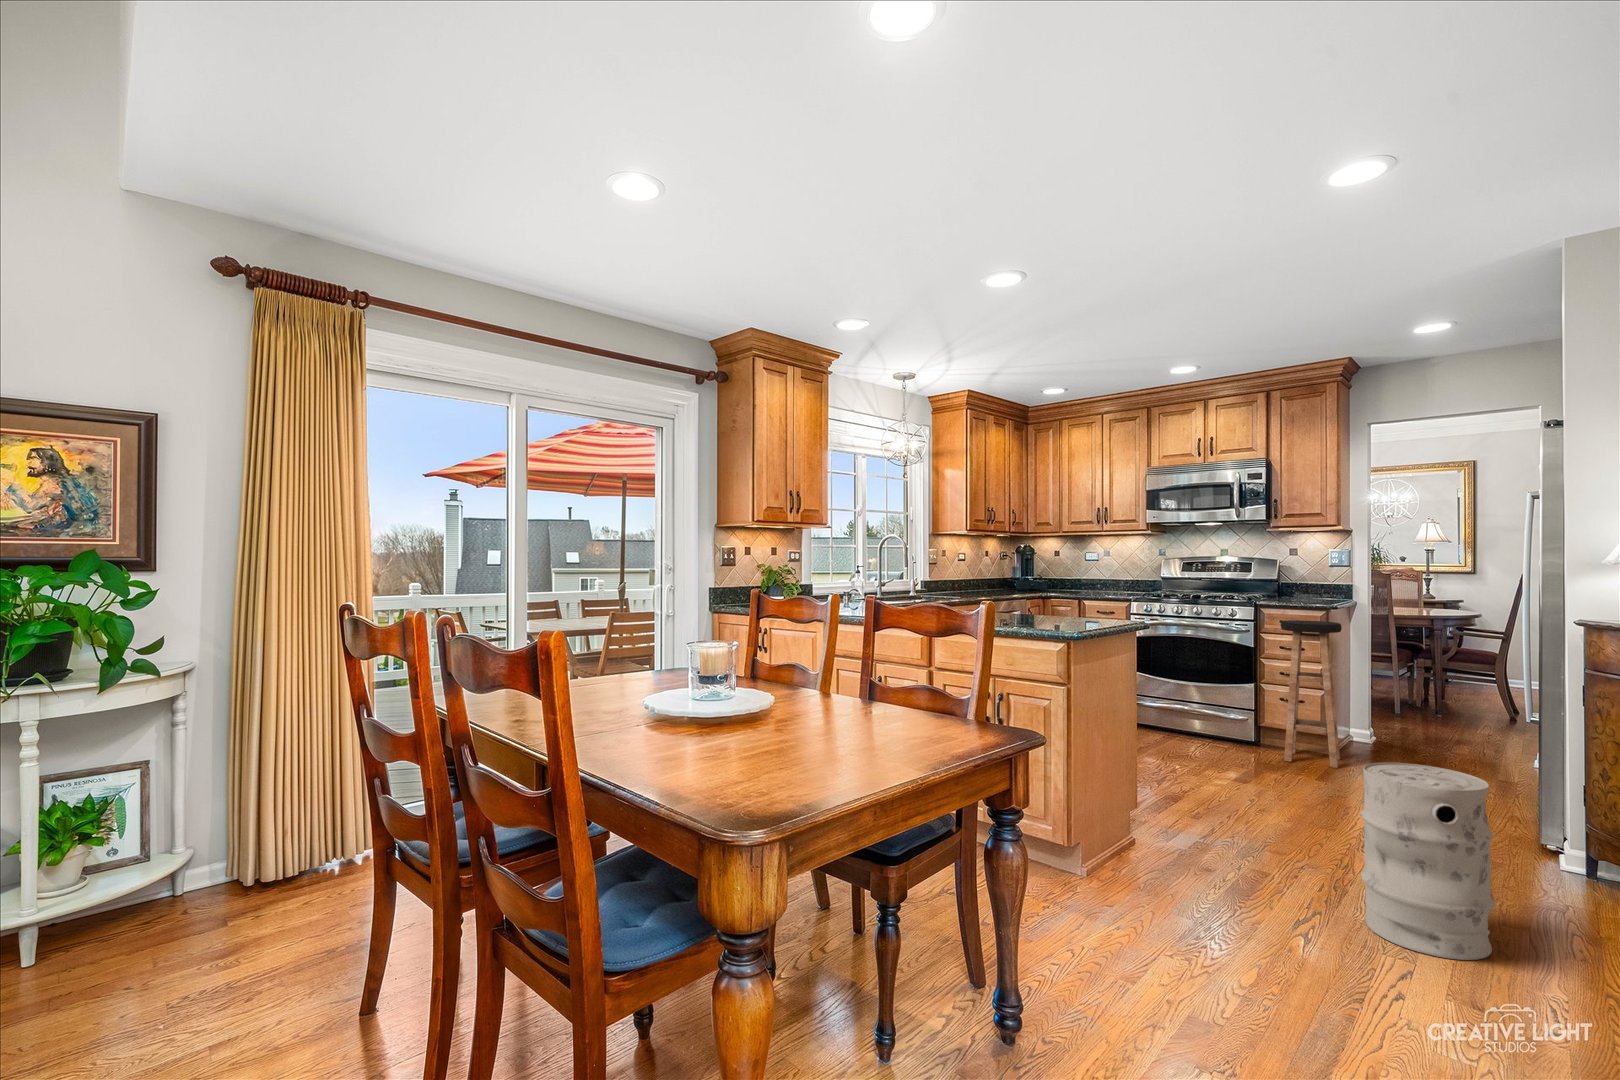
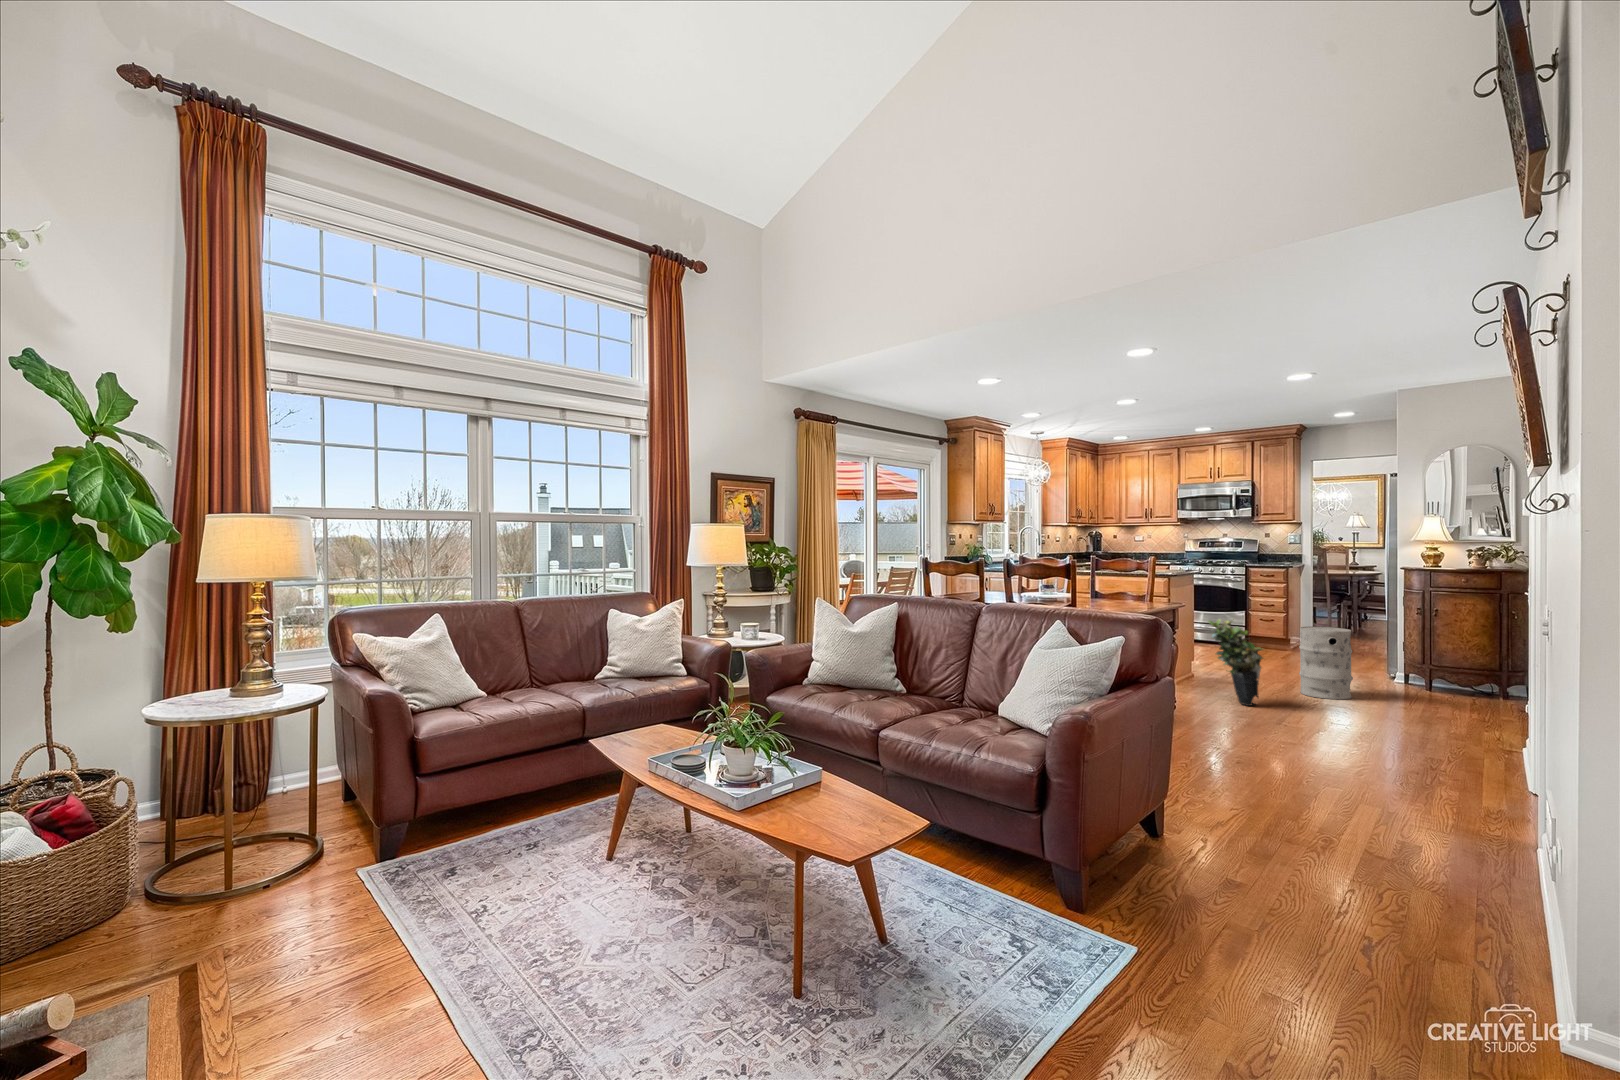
bar stool: present [1281,620,1342,768] -> none [1260,574,1295,653]
potted plant: none [1142,754,1279,997] -> present [1208,619,1263,706]

